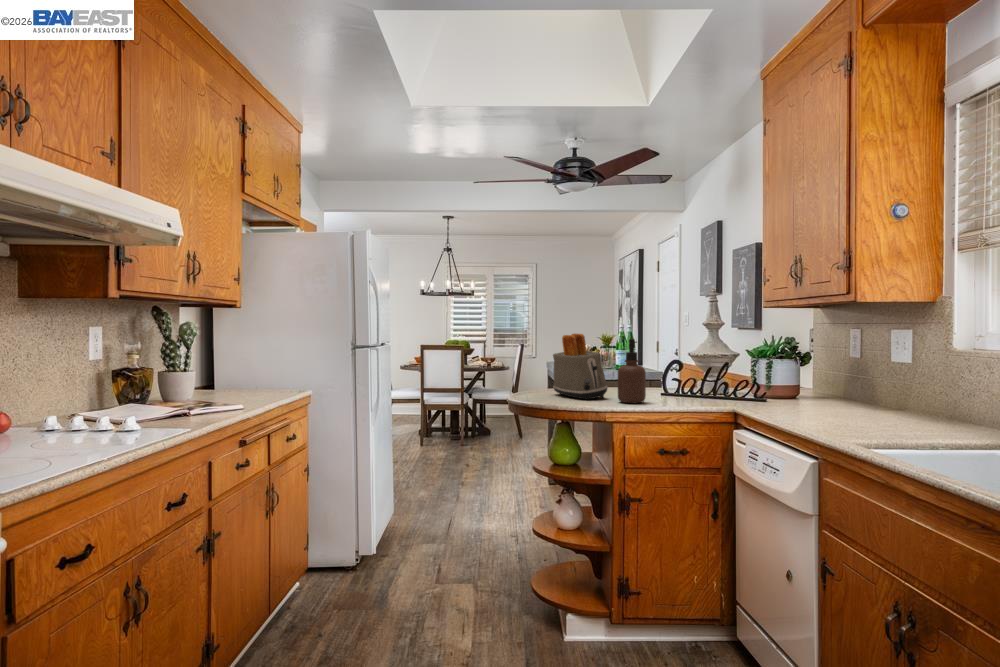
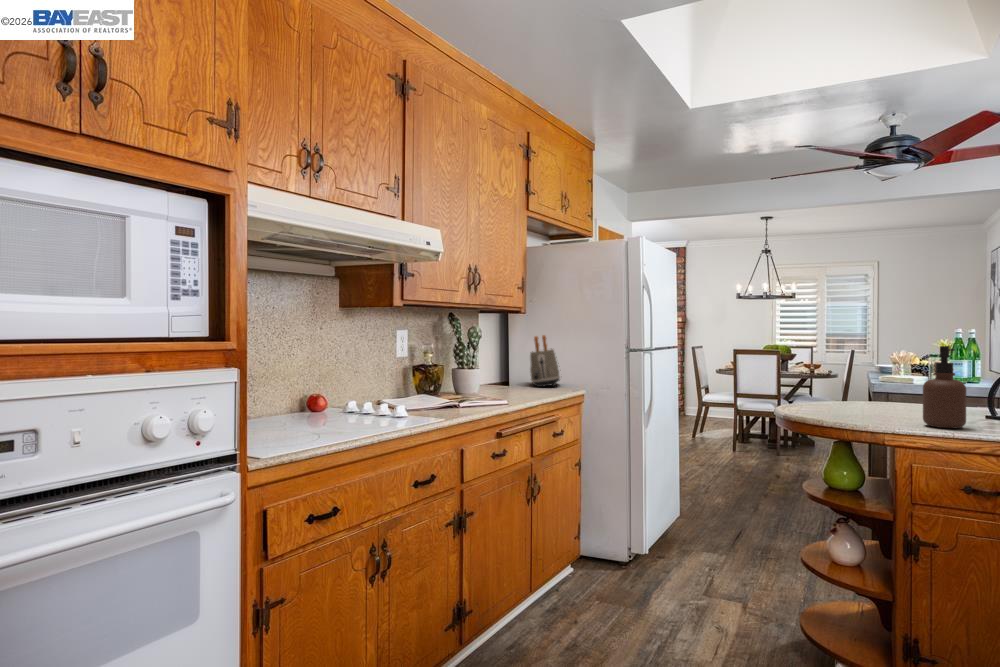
toaster: present [553,334,608,399] -> present [530,335,560,387]

